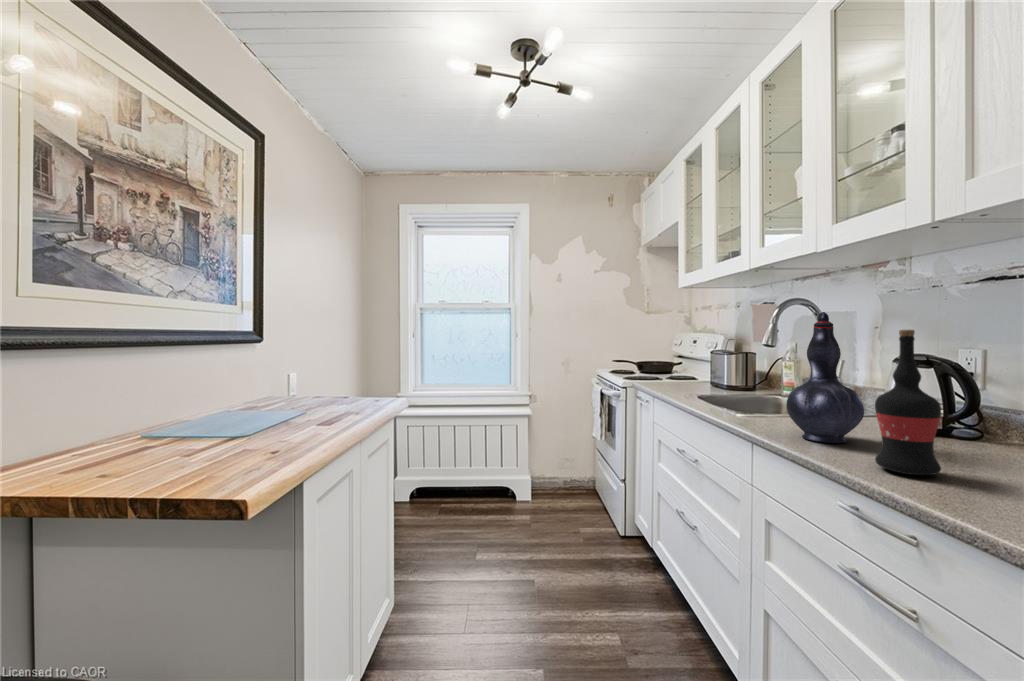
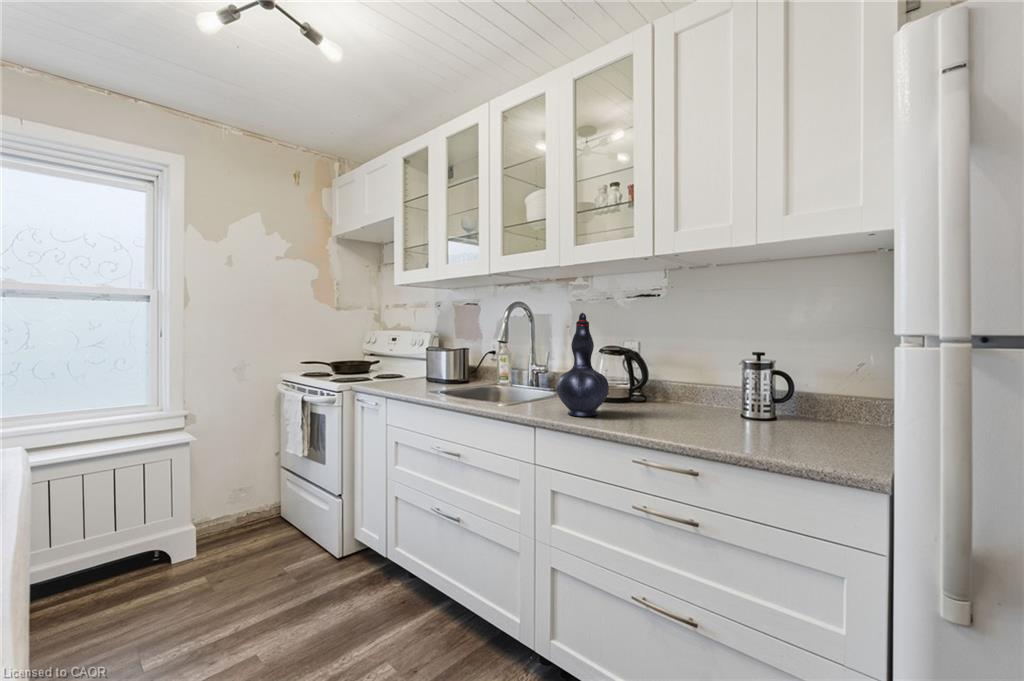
wine bottle: present [875,330,941,475] -> none [638,327,676,429]

